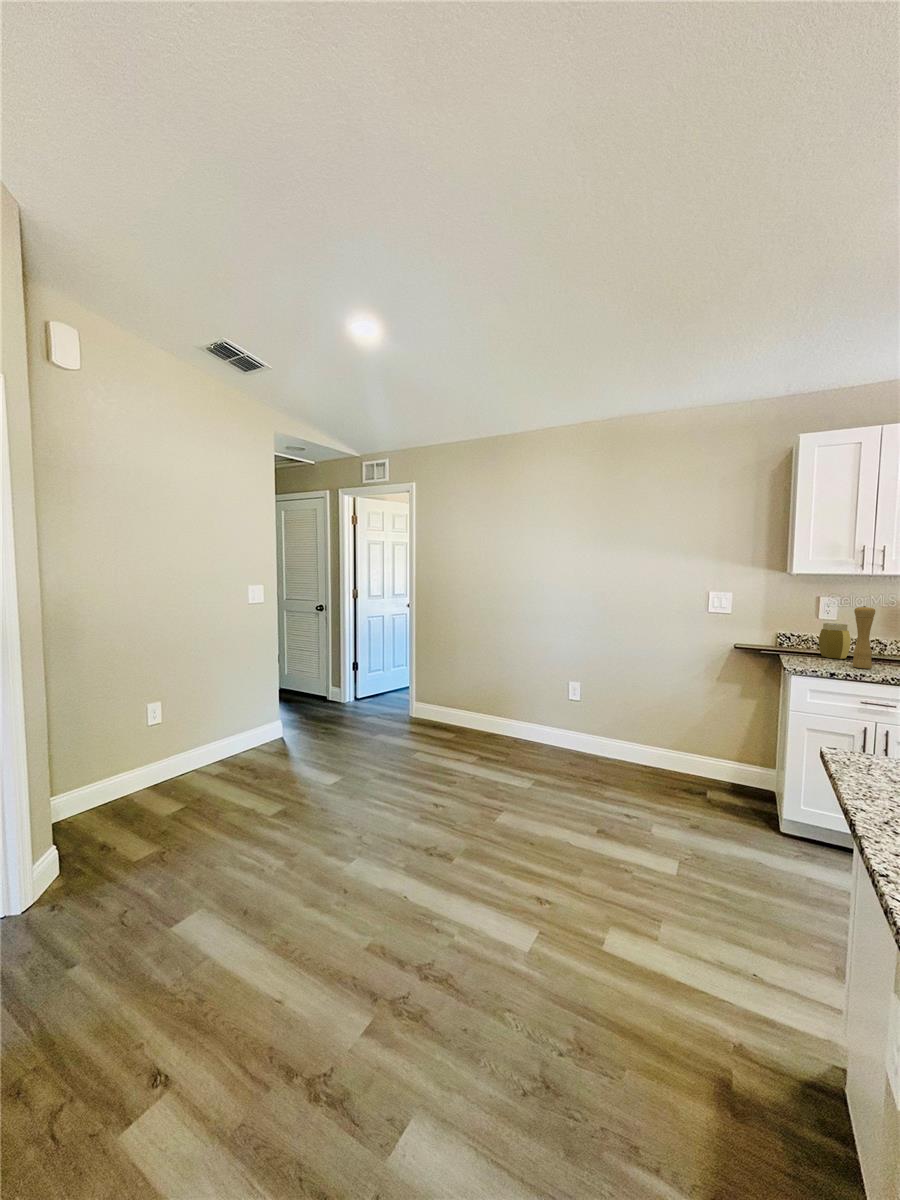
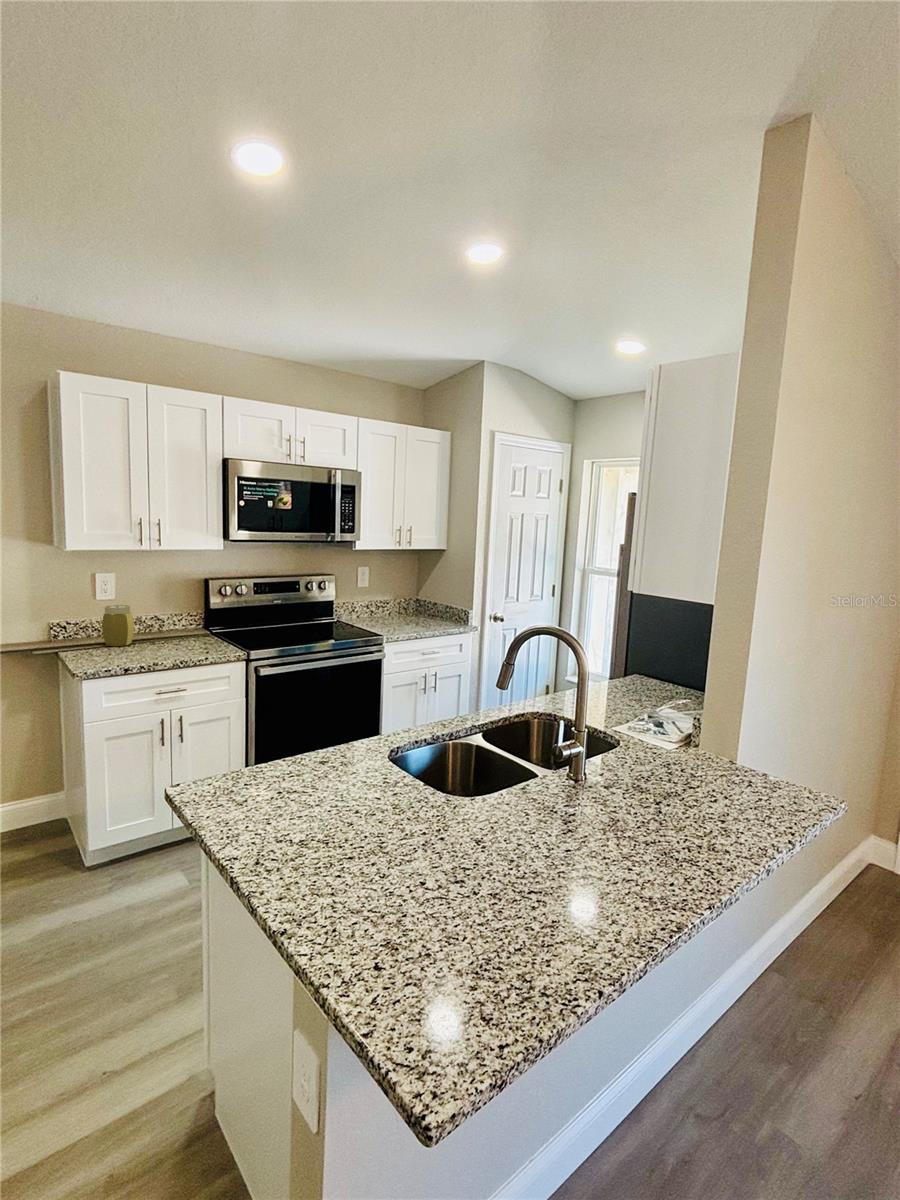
pepper mill: present [852,606,875,669] -> none [139,587,159,655]

